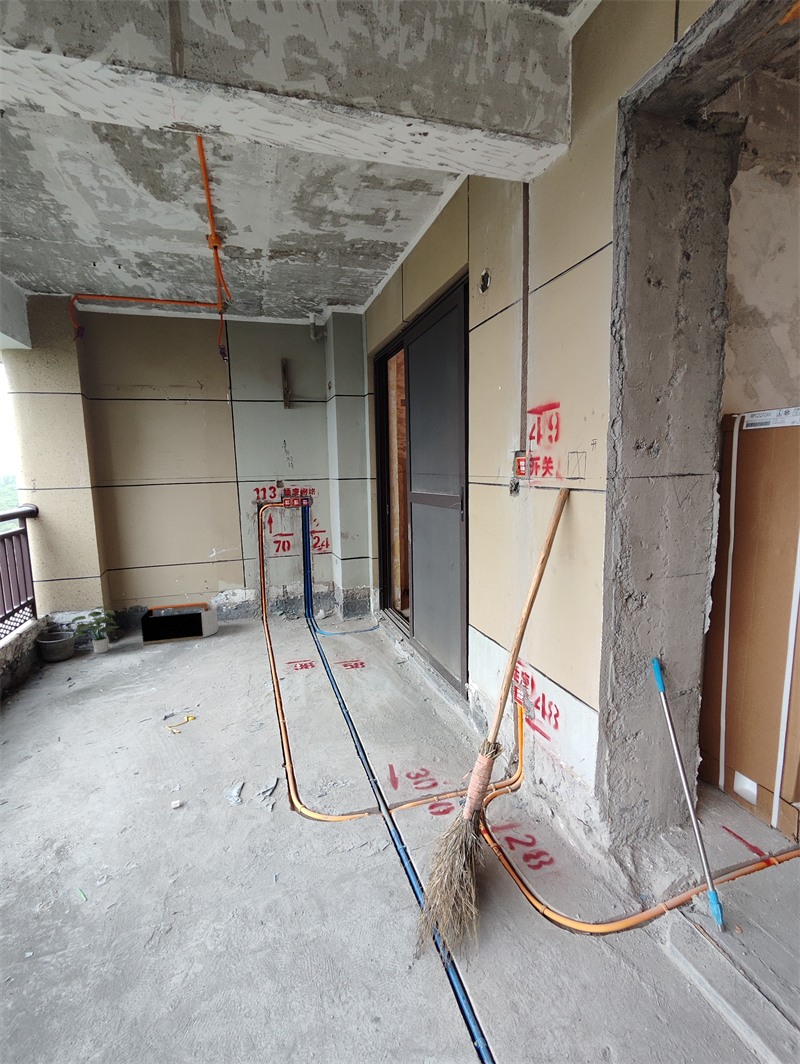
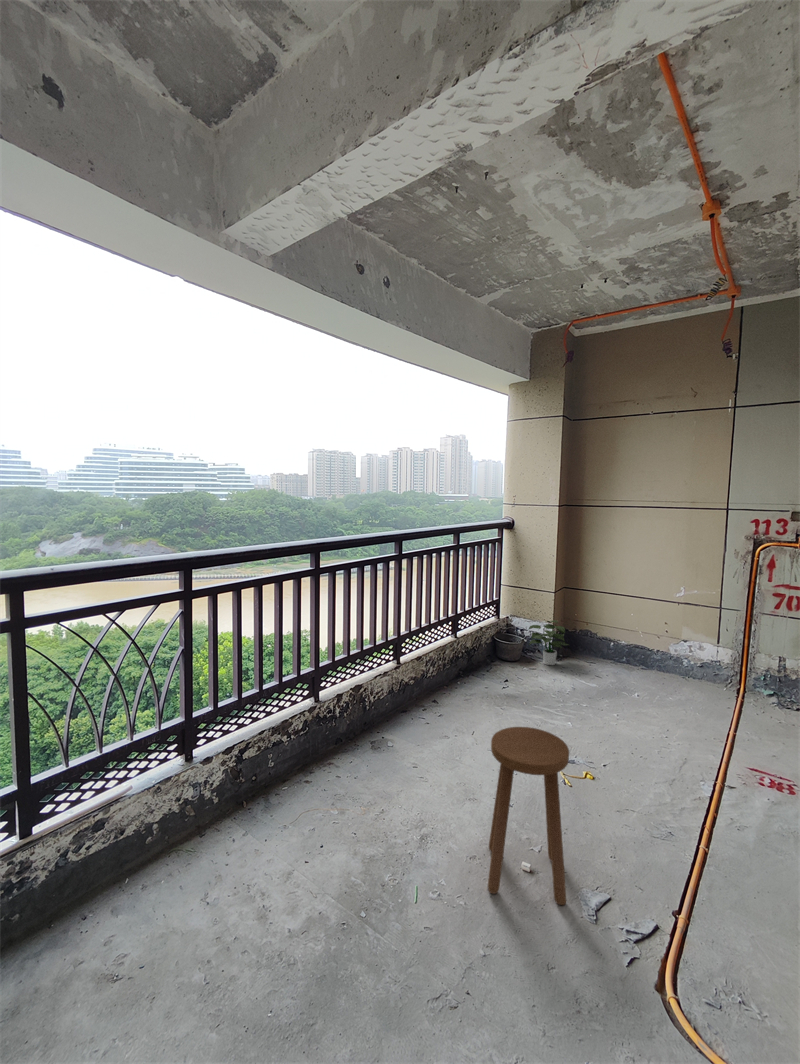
storage bin: present [141,602,218,644] -> none [587,634,674,687]
stool: none [124,681,215,840] -> present [488,727,569,905]

